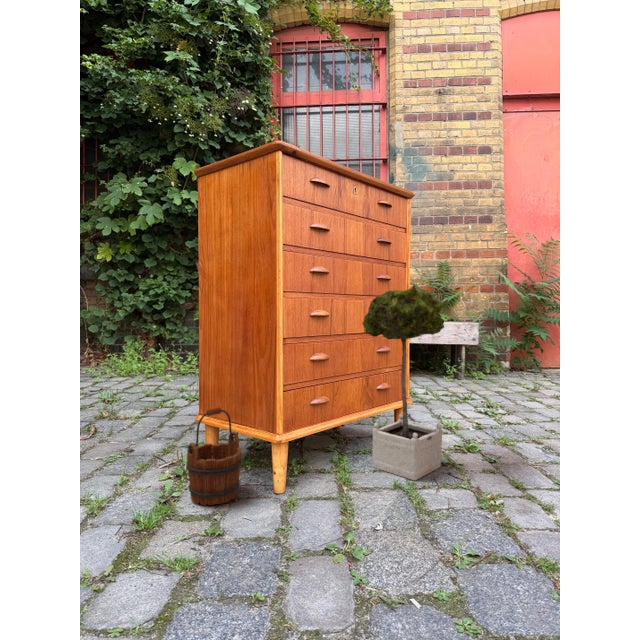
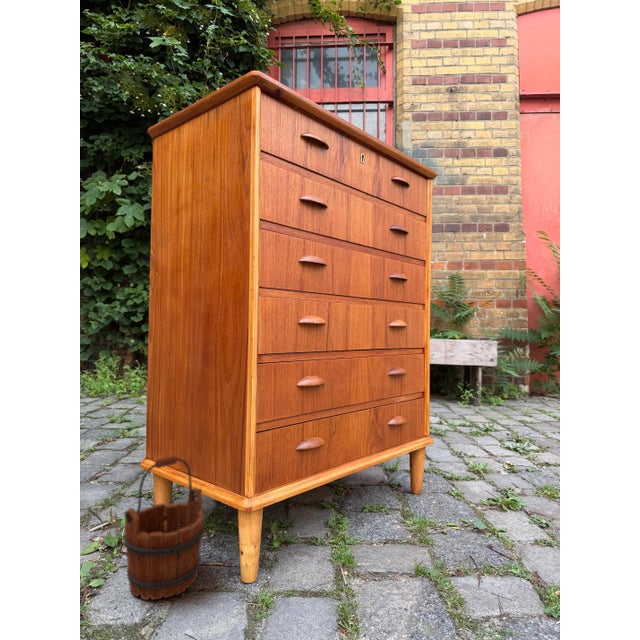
potted tree: present [362,285,444,480] -> none [372,291,479,556]

